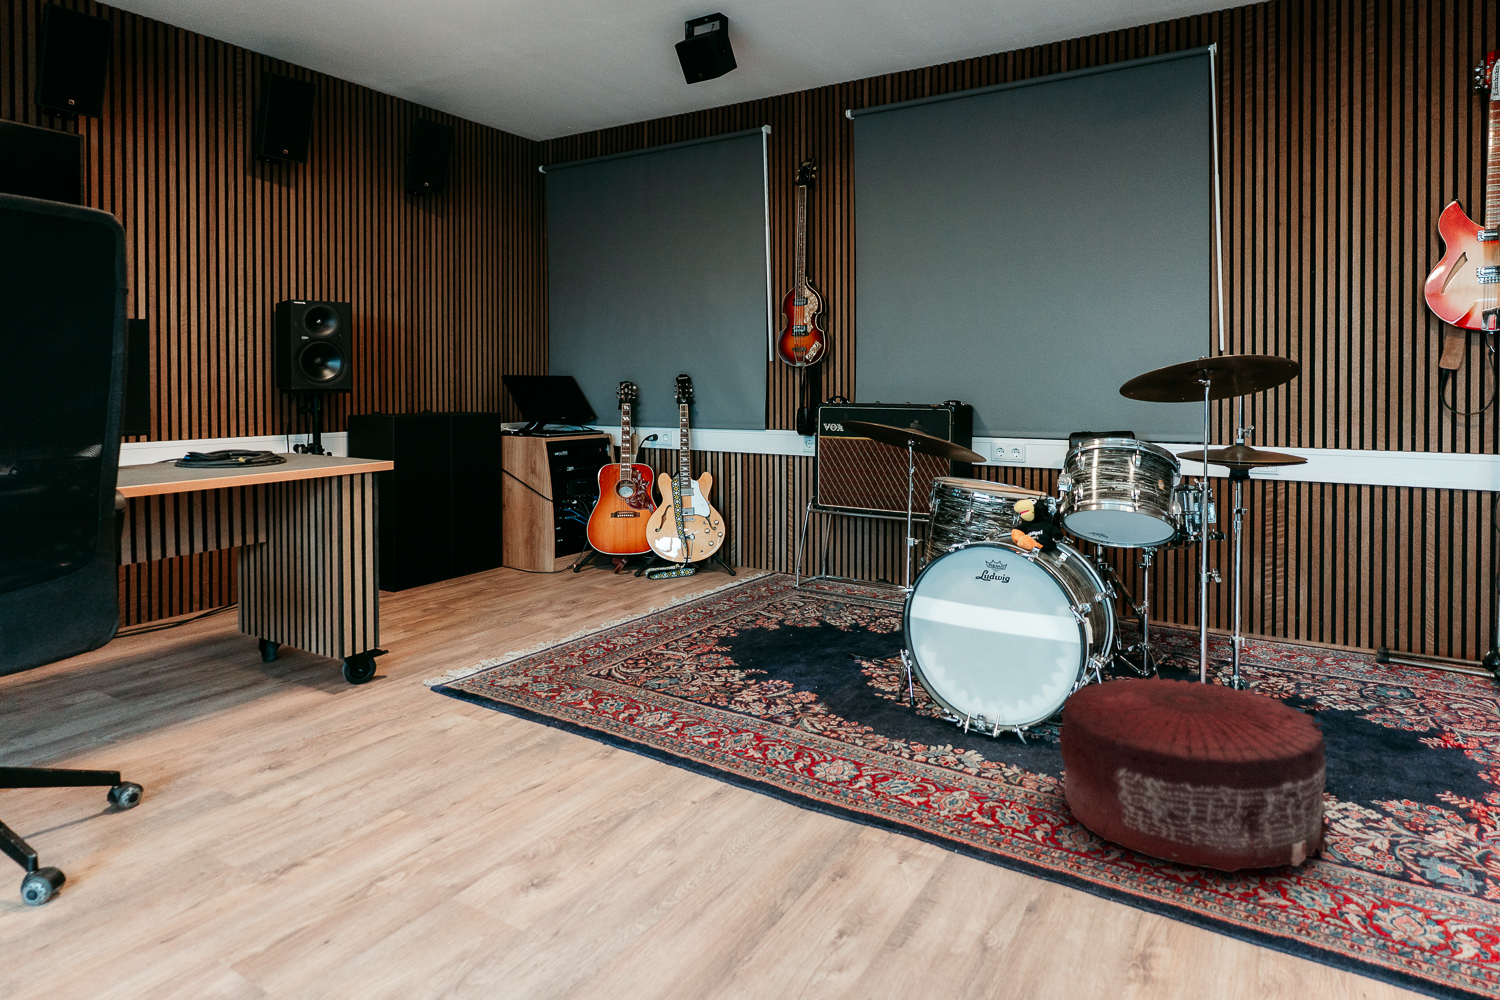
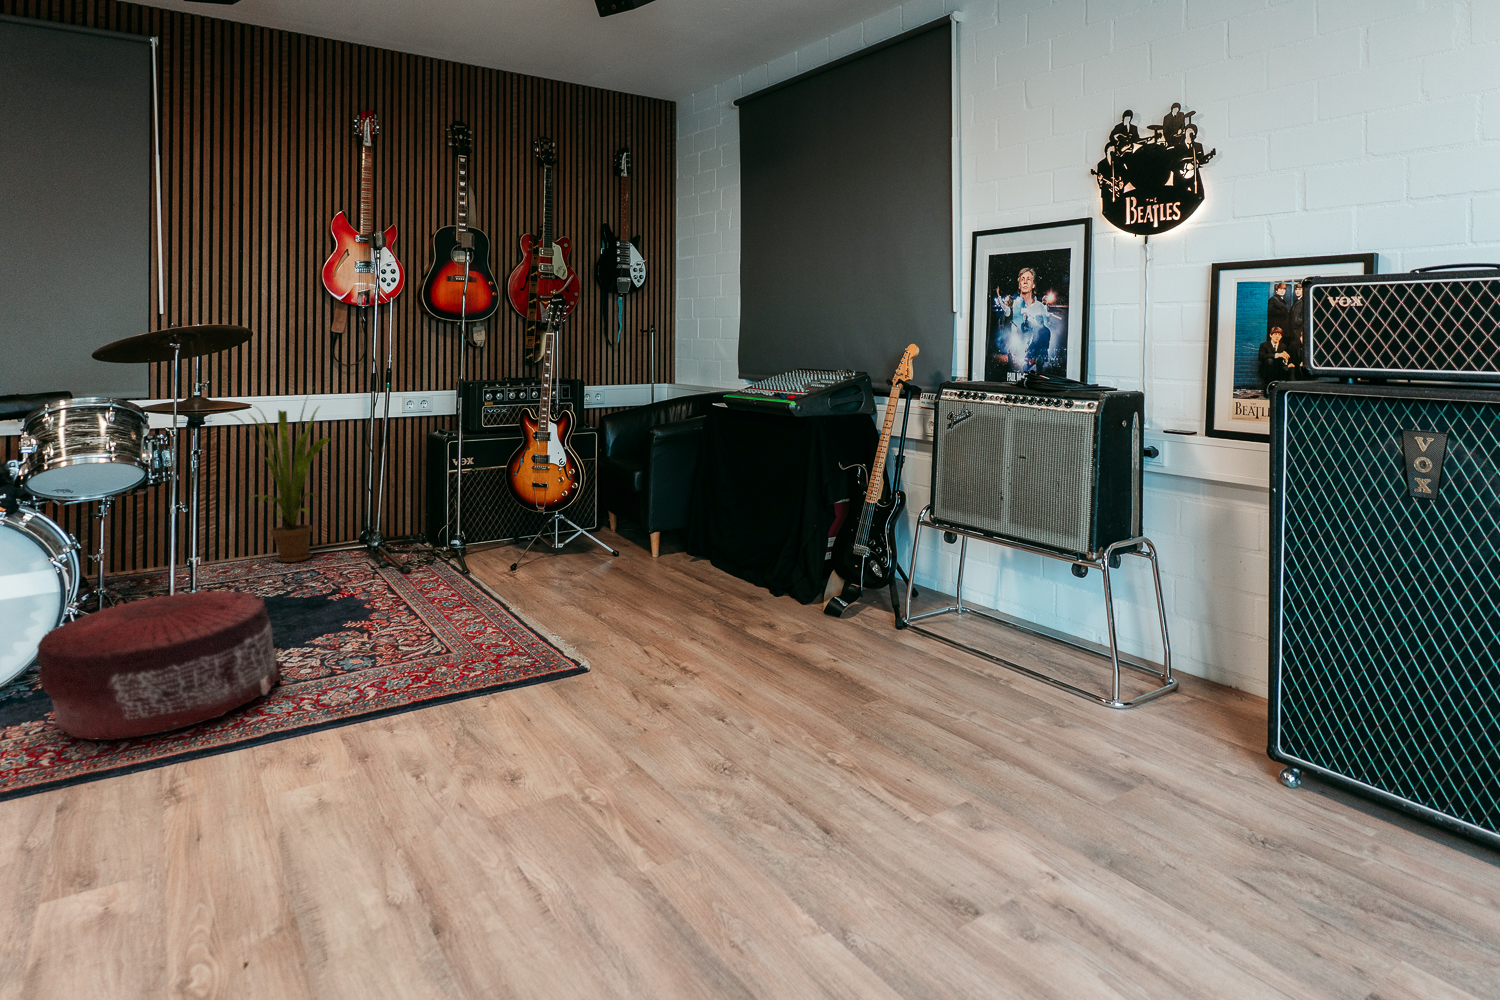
house plant: none [1319,434,1474,669] -> present [230,406,330,562]

